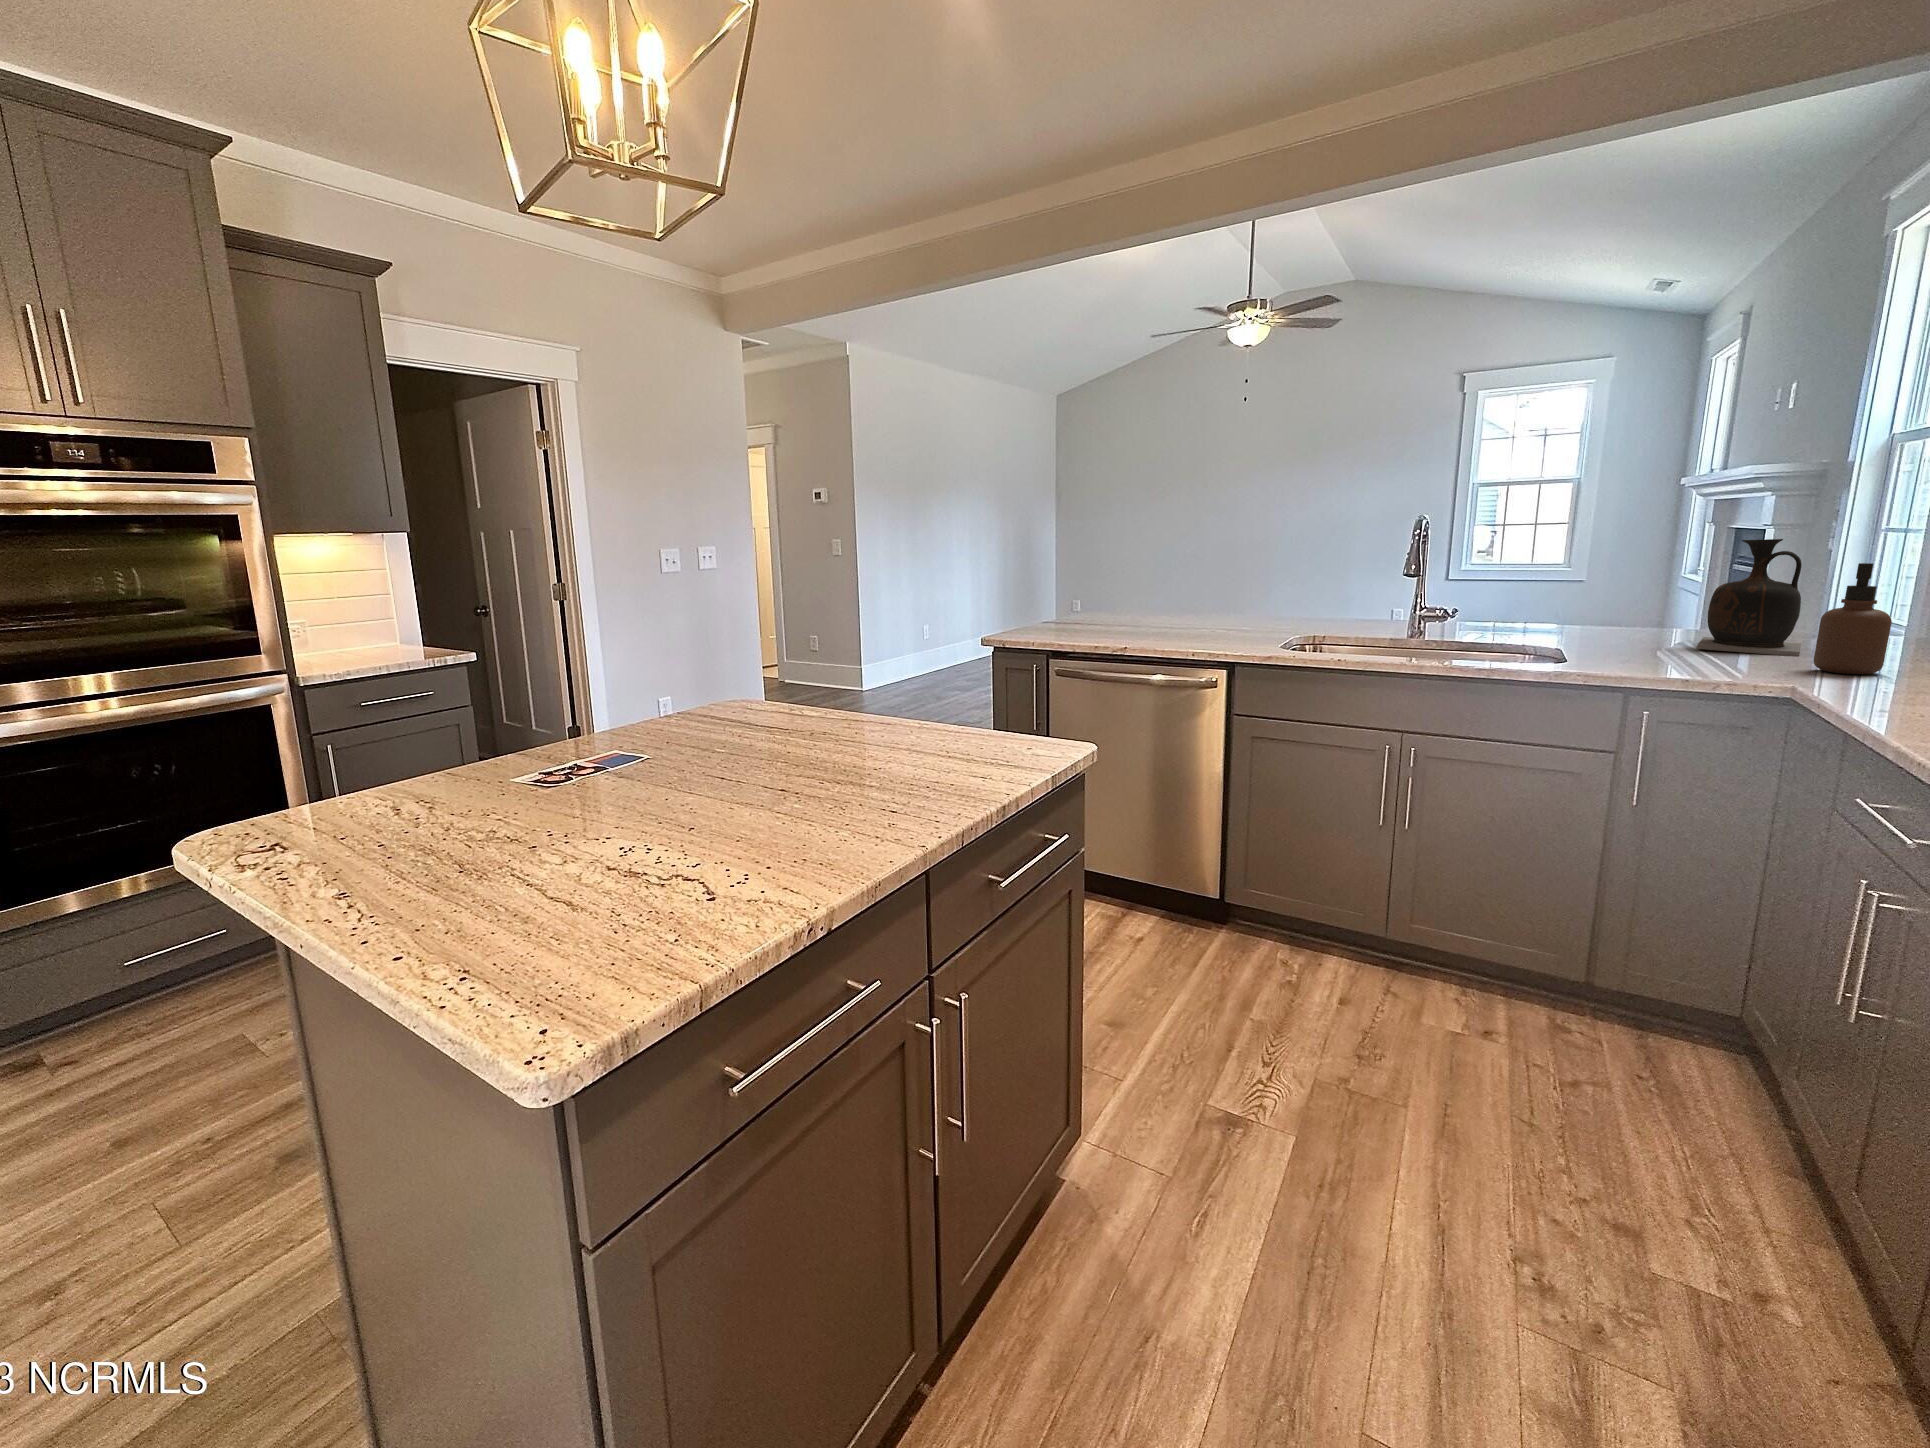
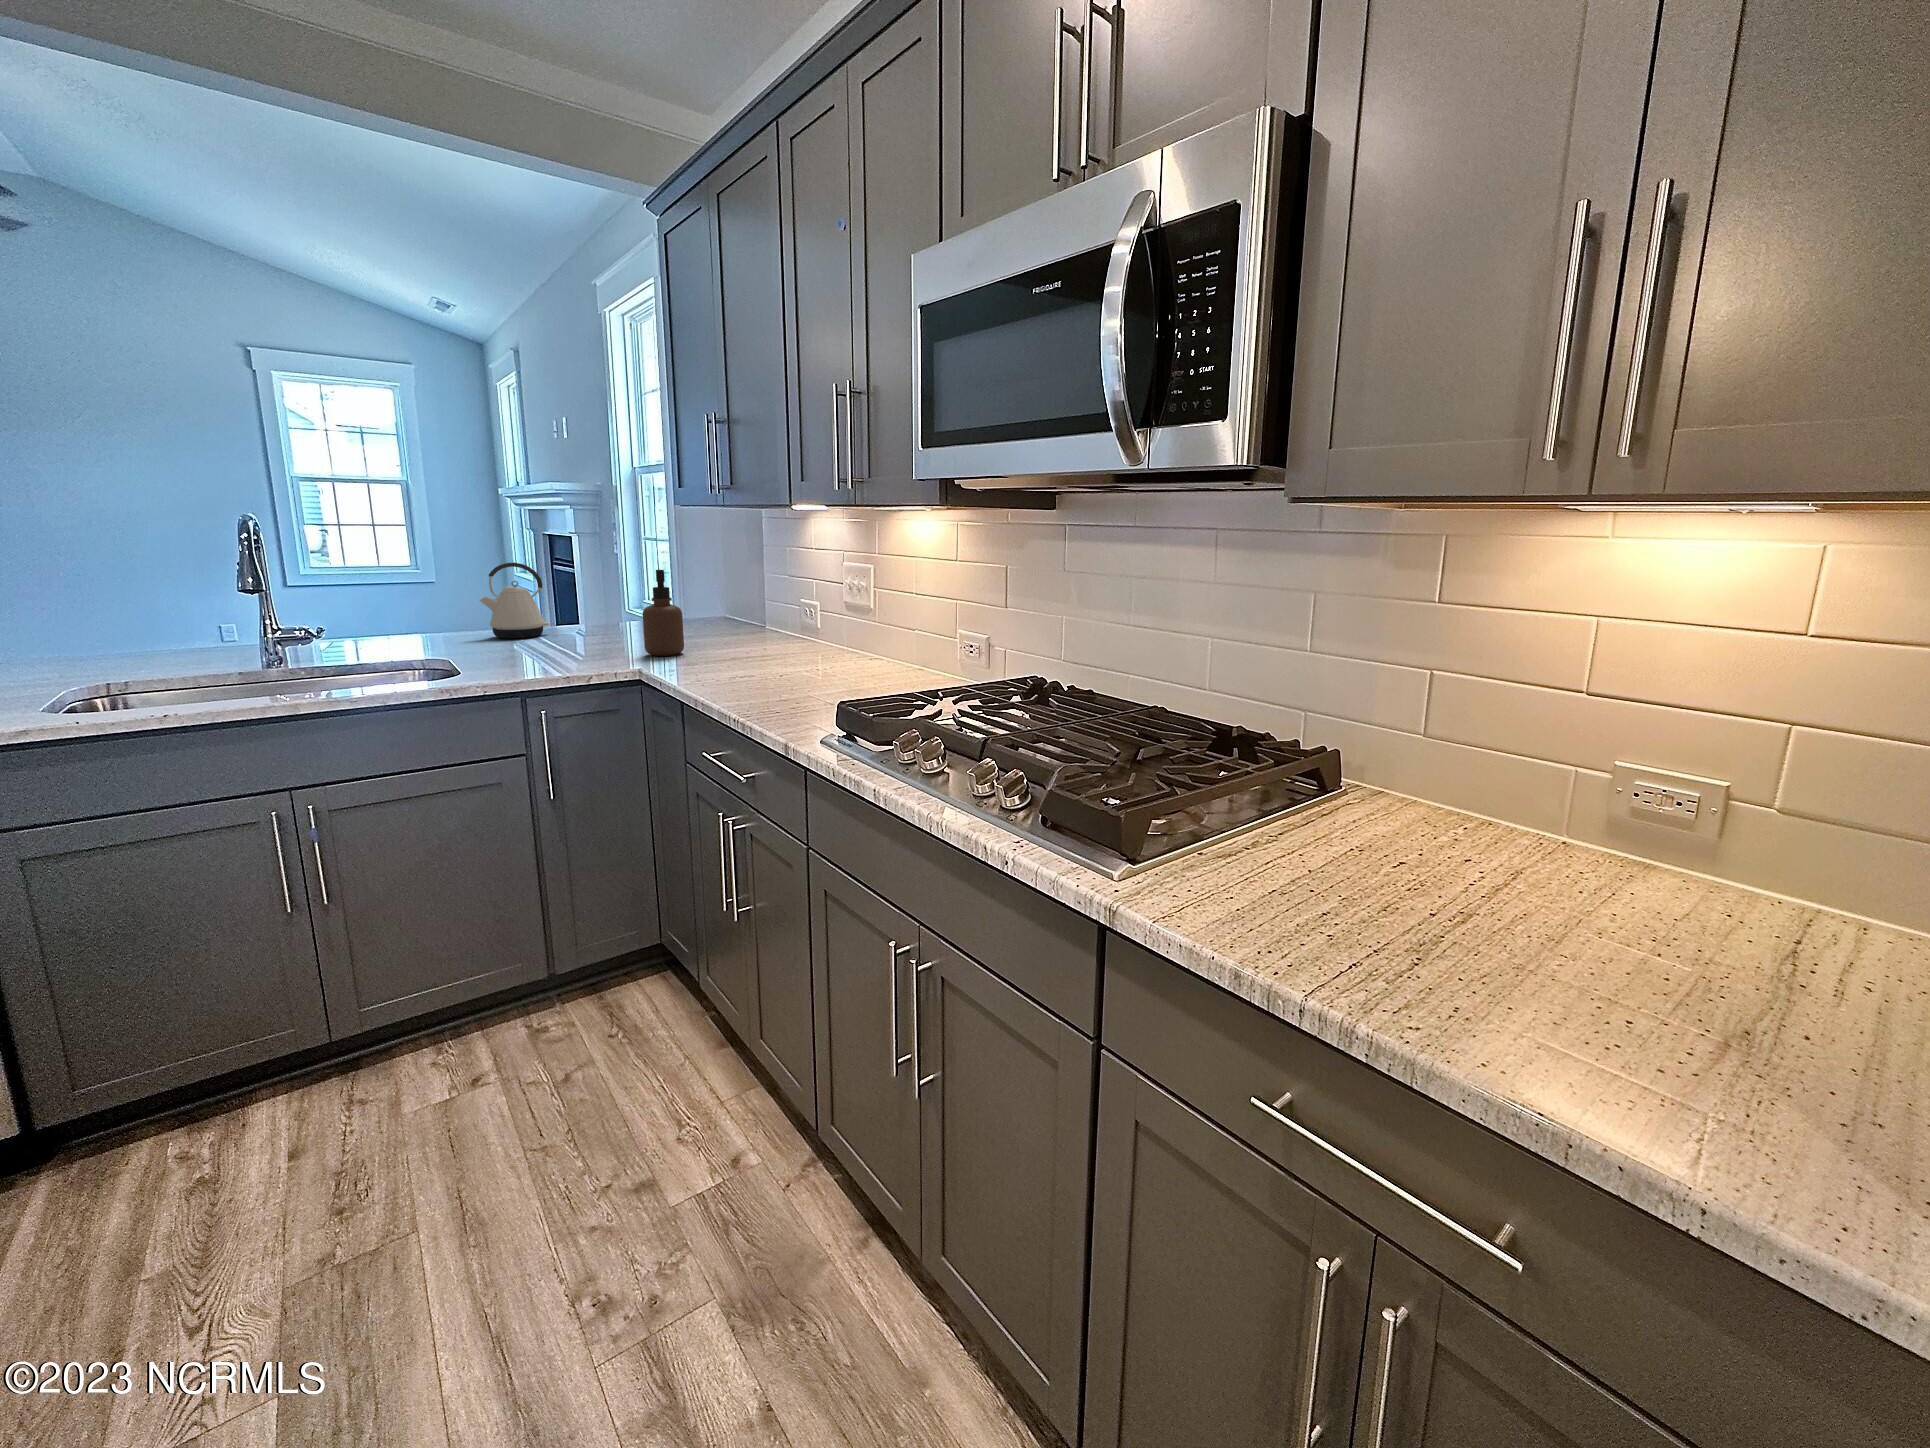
vase: present [1697,539,1802,656] -> none [562,549,632,647]
kettle: none [1612,555,1693,636] -> present [479,562,549,639]

